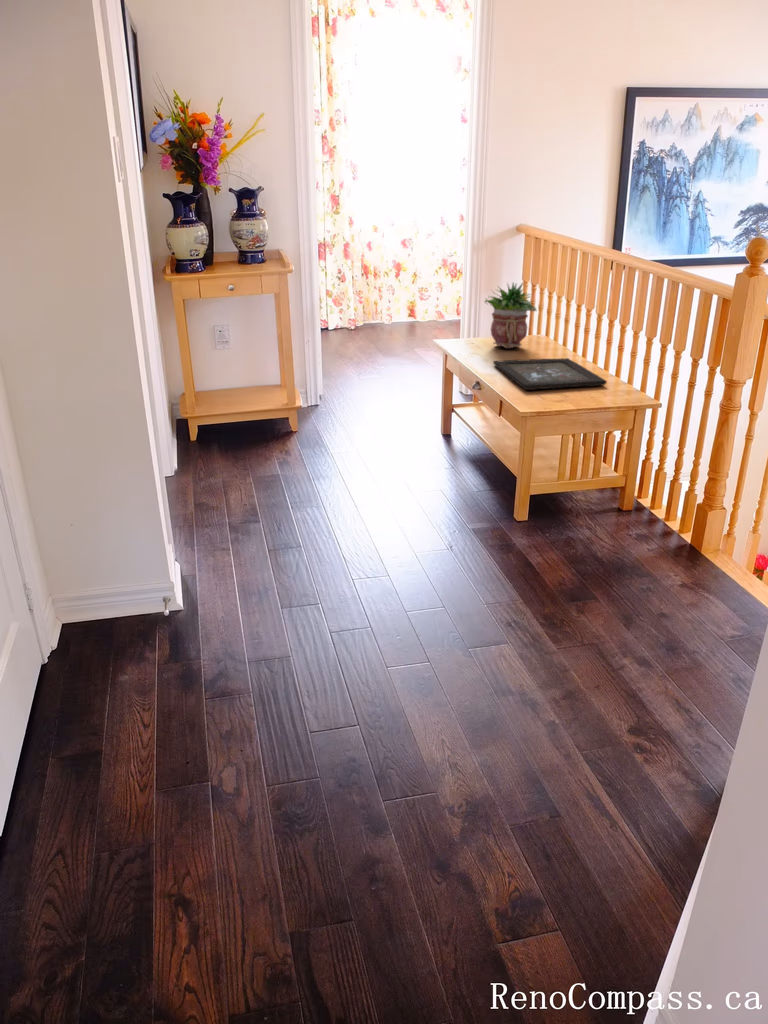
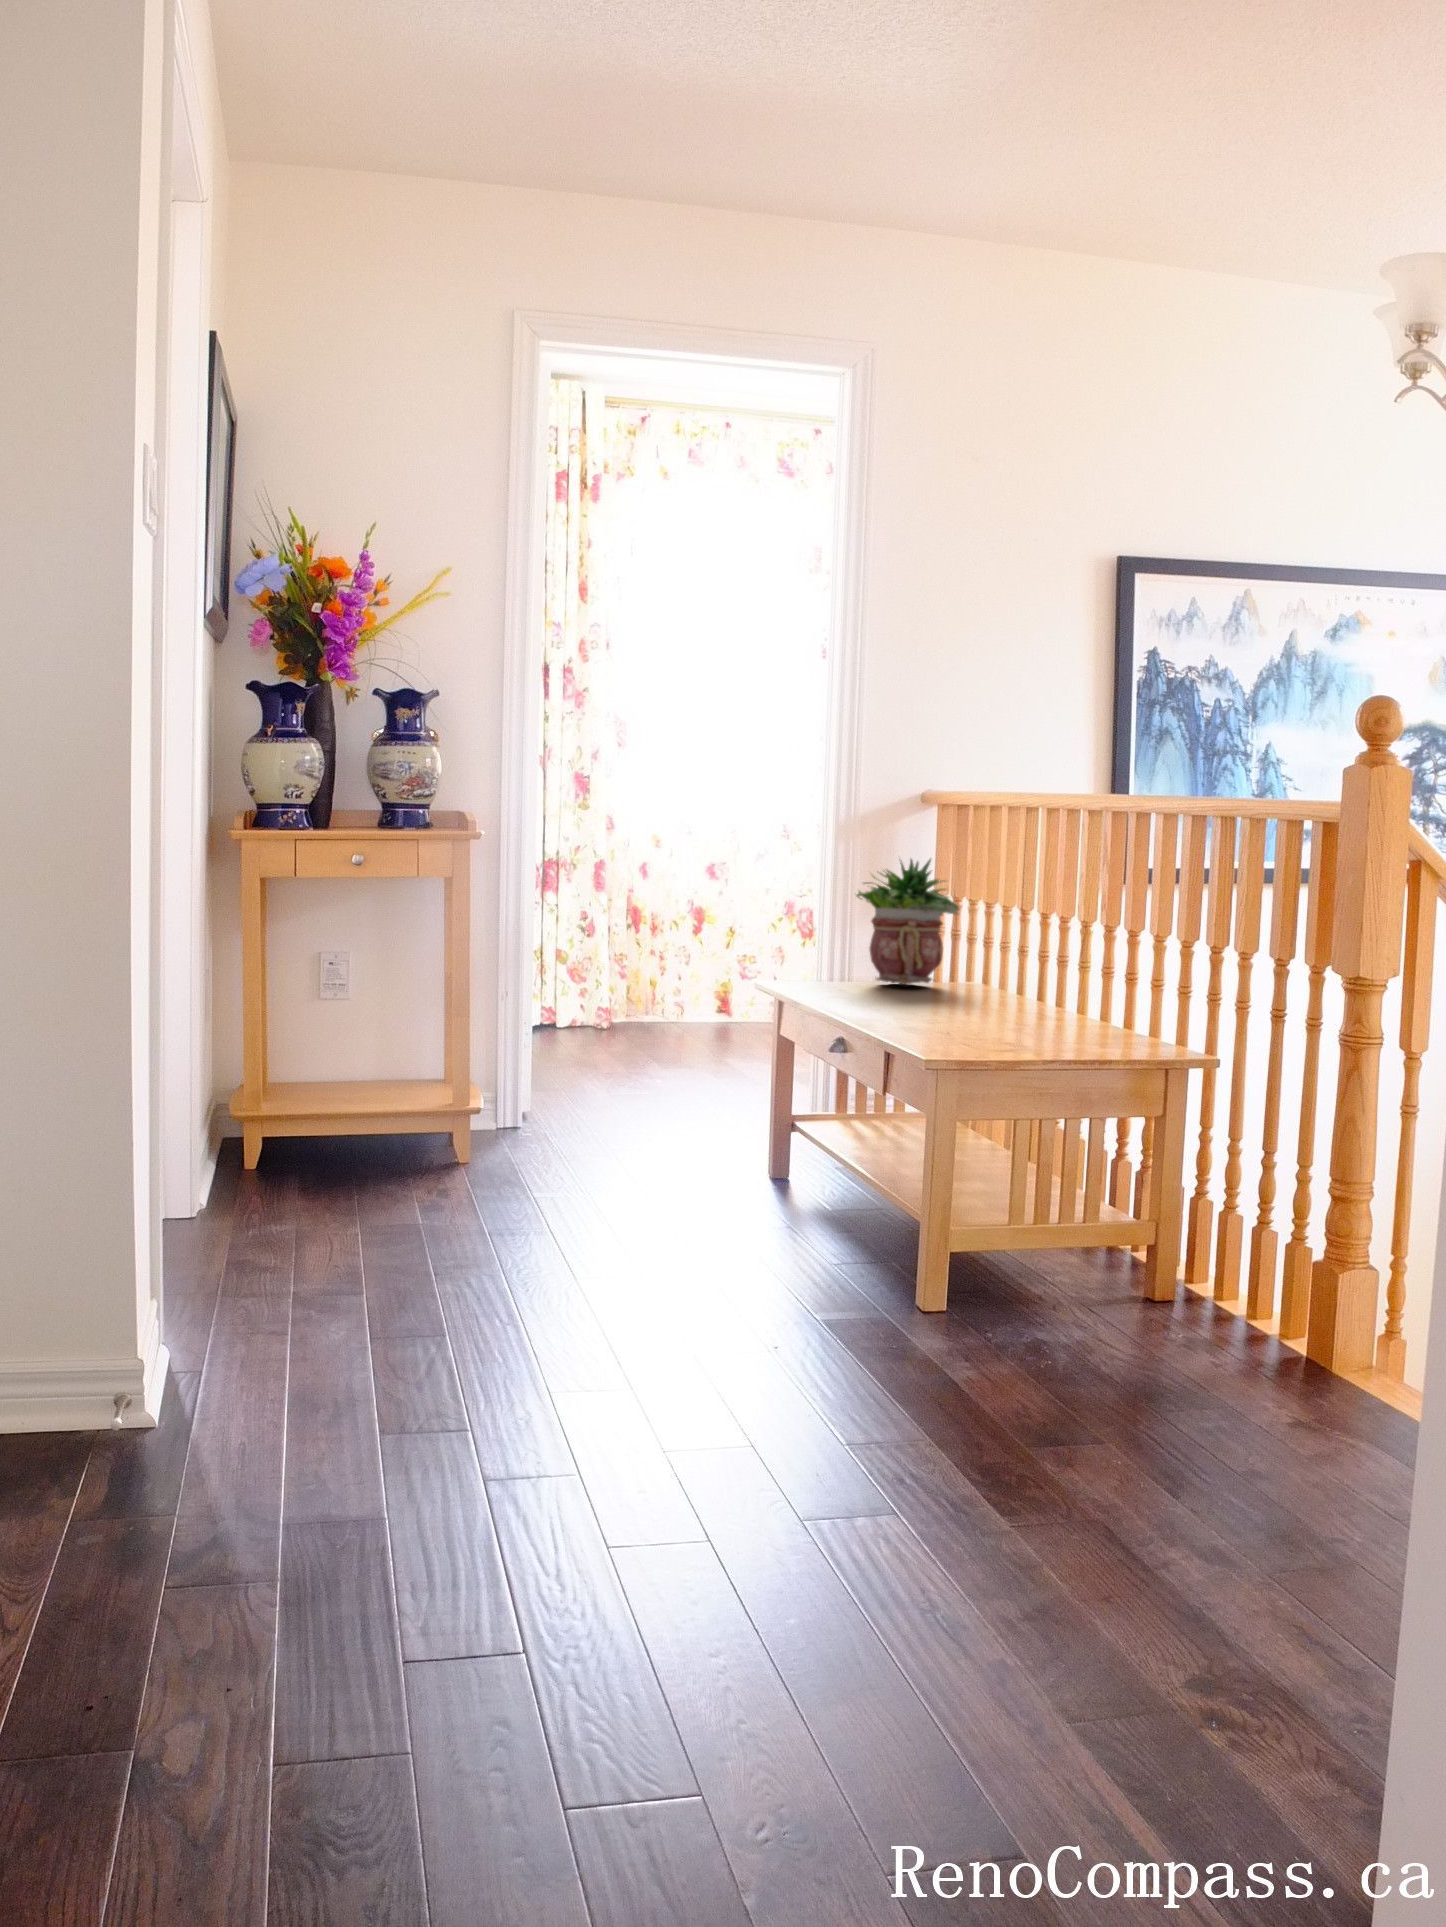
tray: present [493,358,607,390] -> none [873,995,1104,1030]

